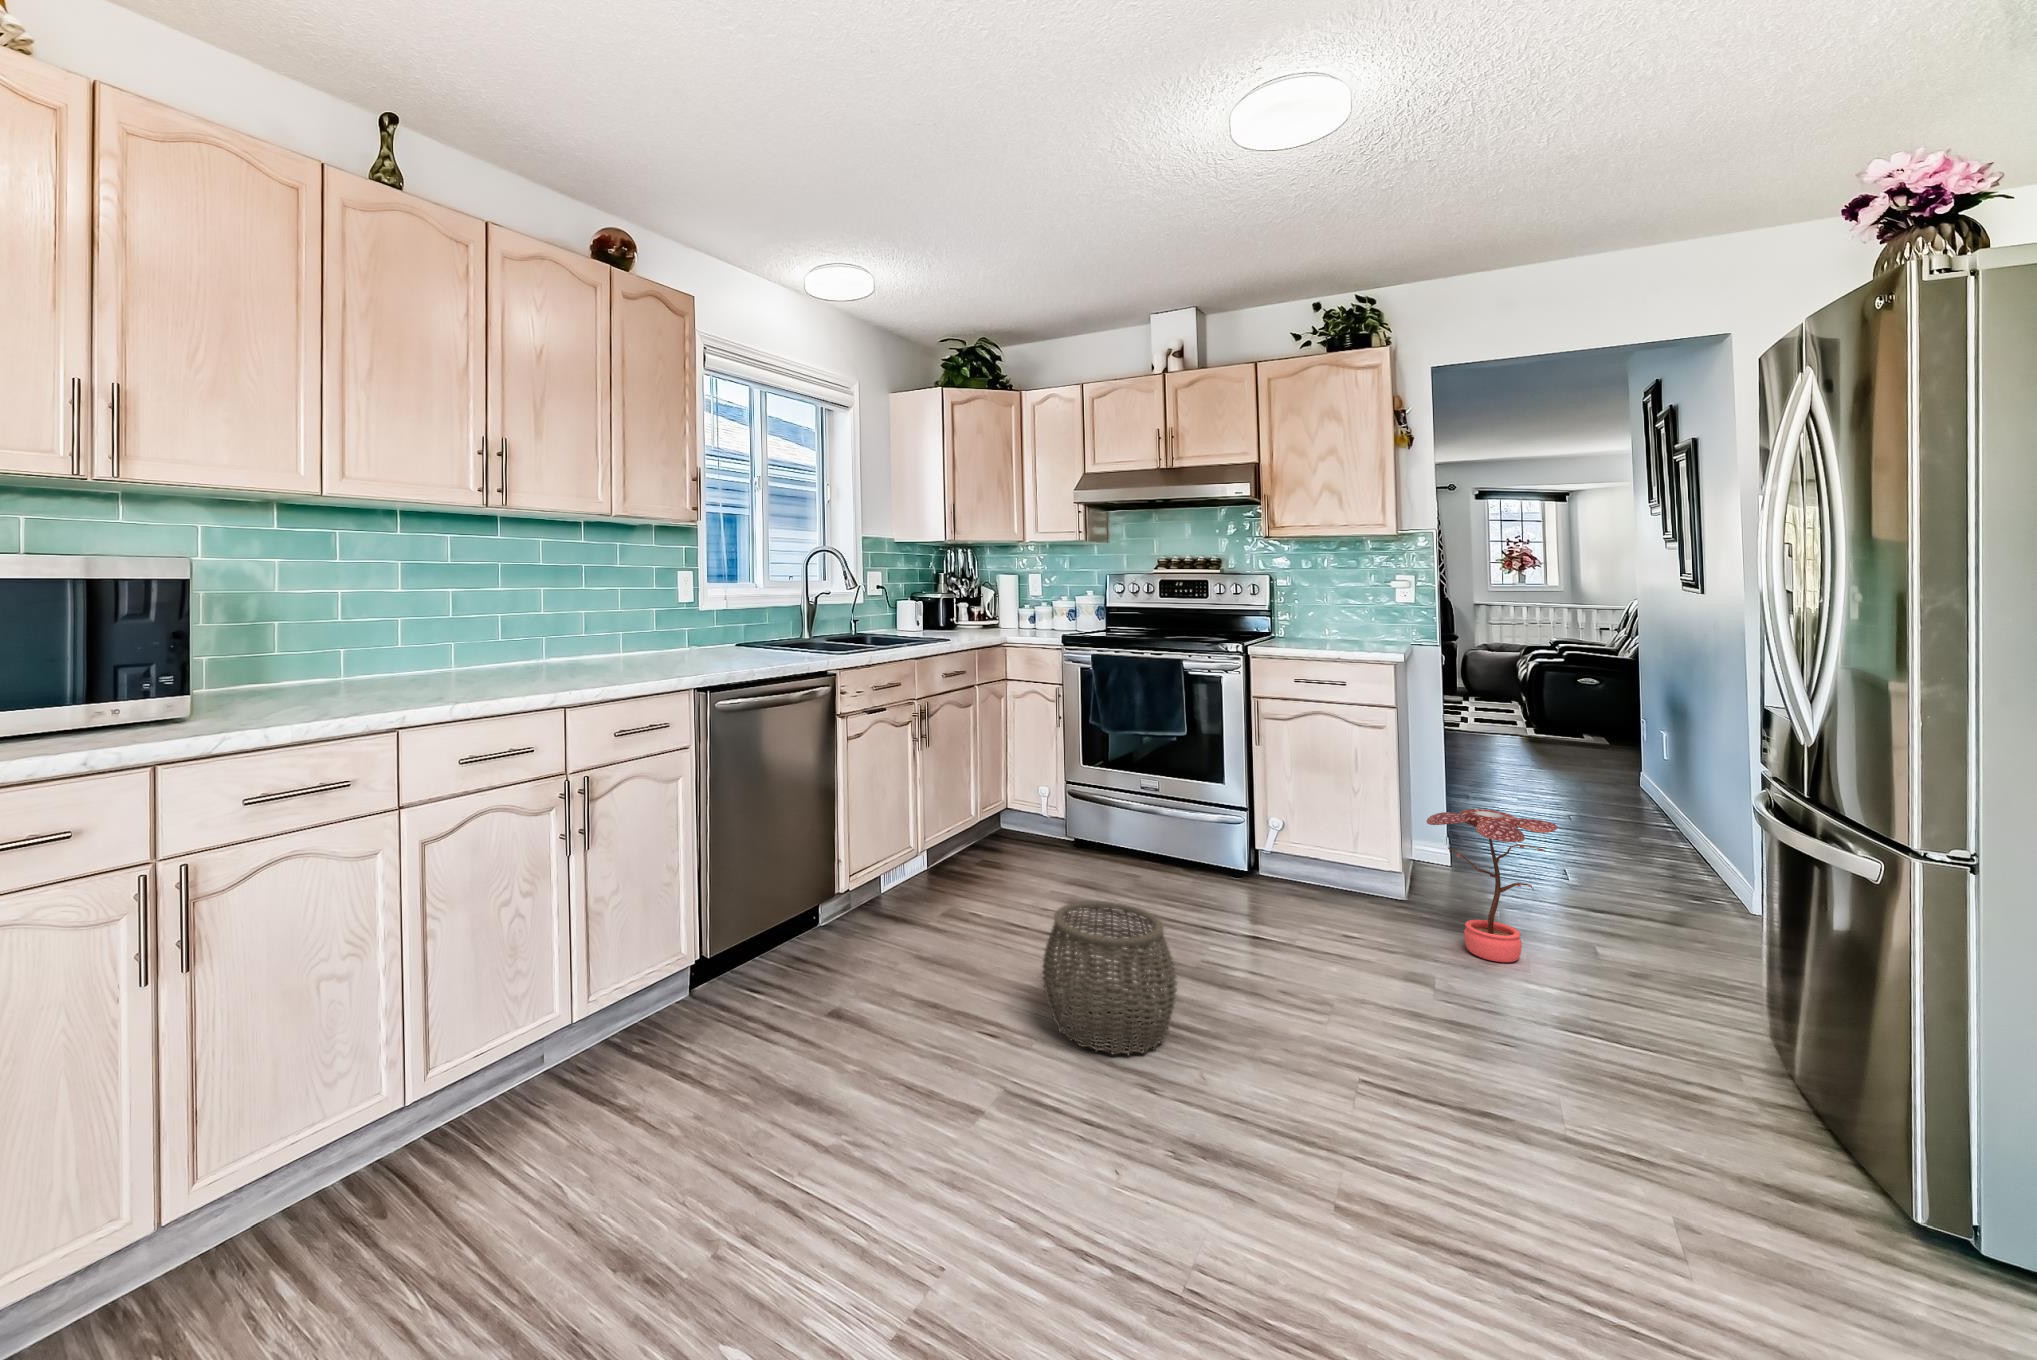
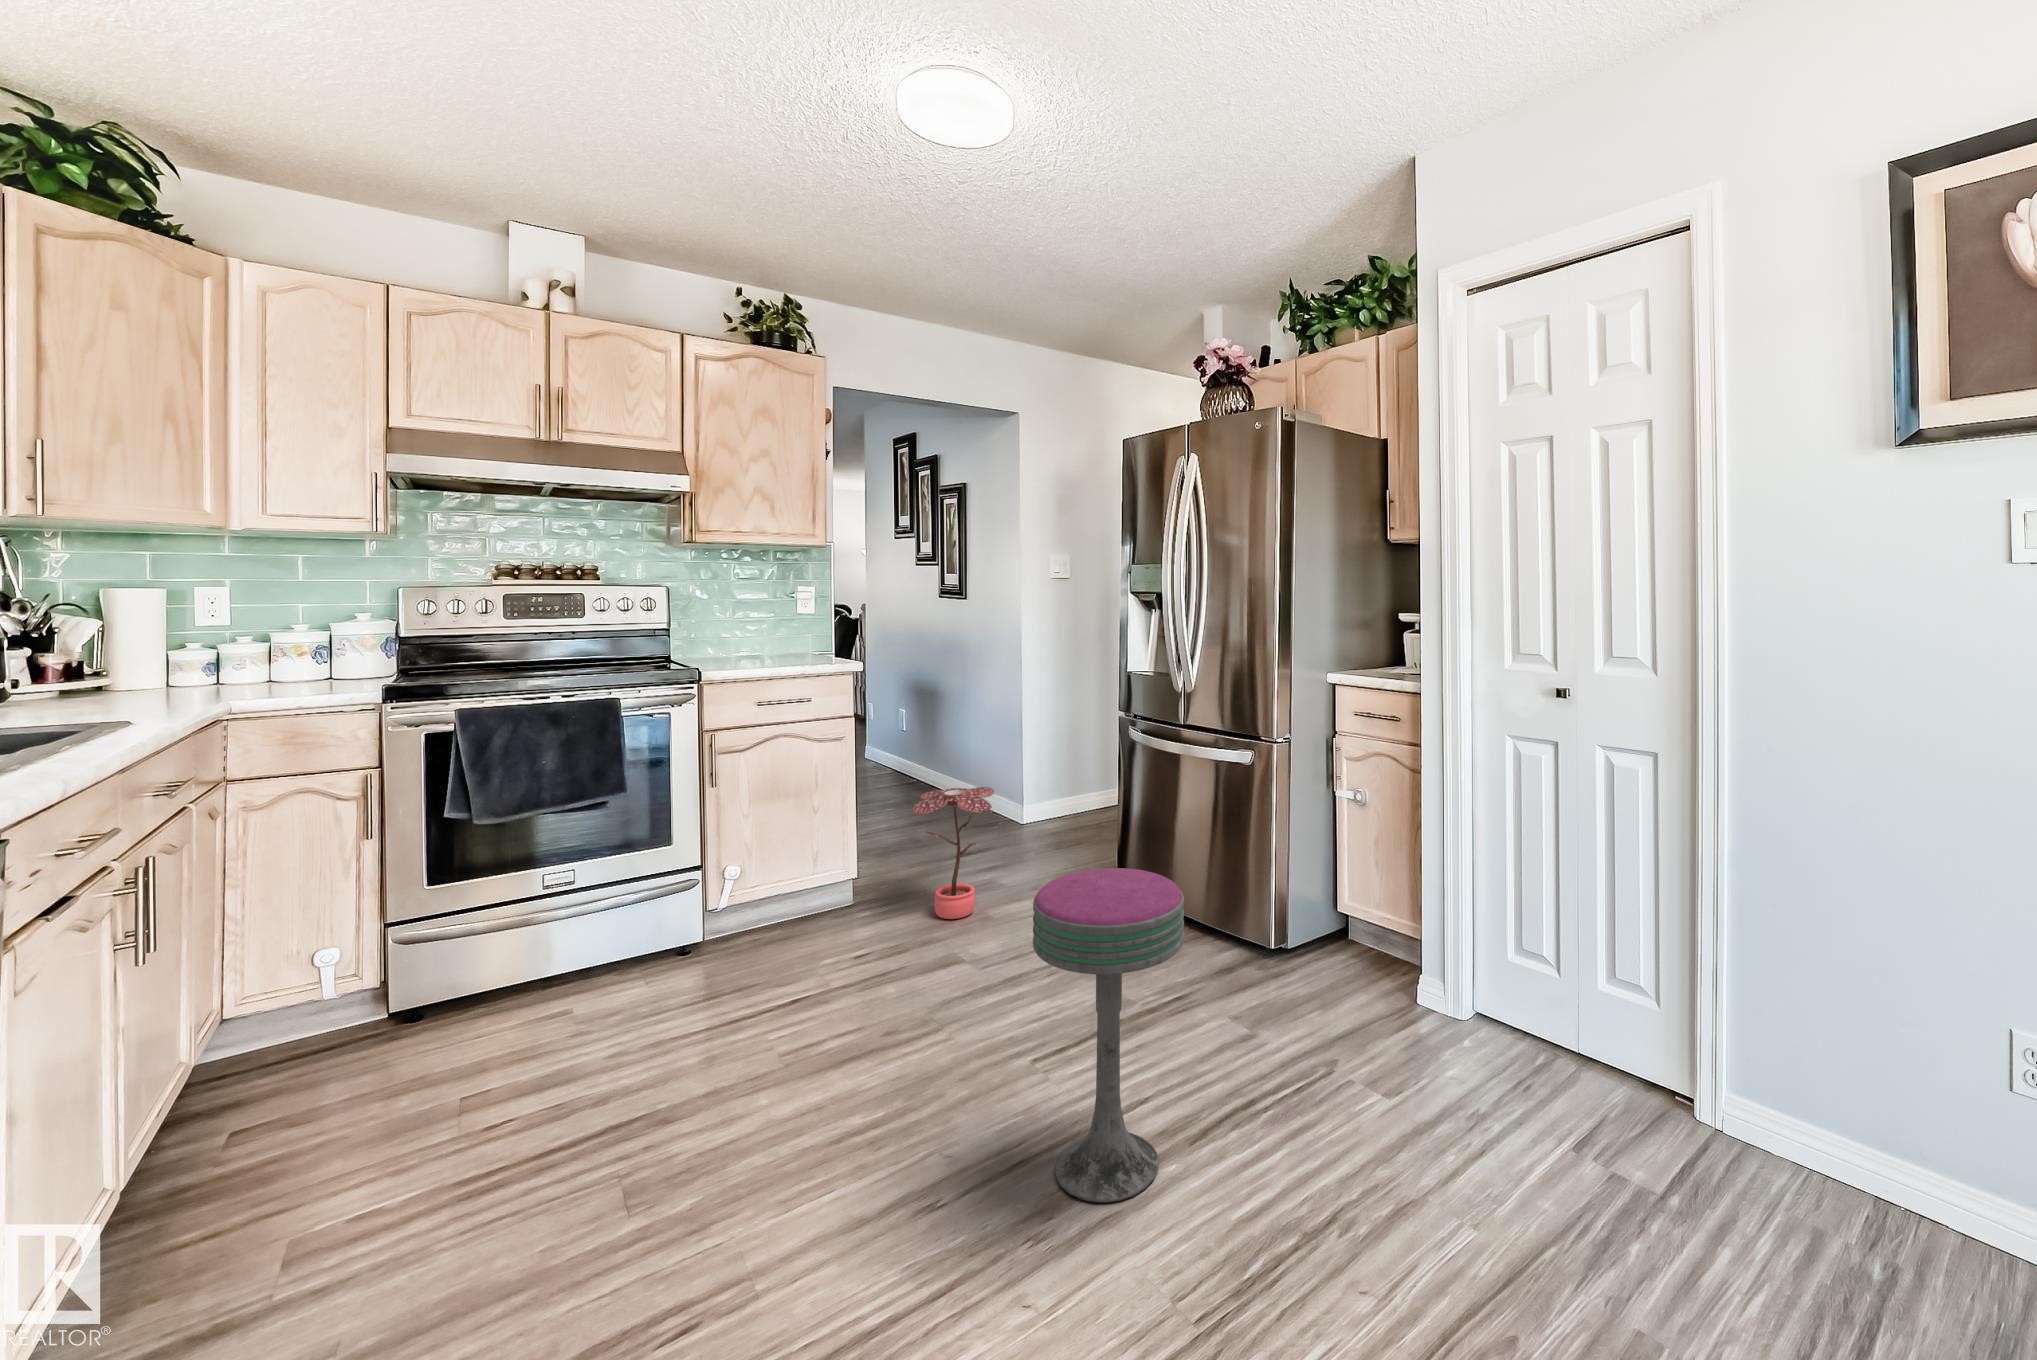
bar stool: none [1209,864,1385,1211] -> present [1033,868,1184,1202]
woven basket: present [1042,901,1177,1055] -> none [712,1007,897,1233]

